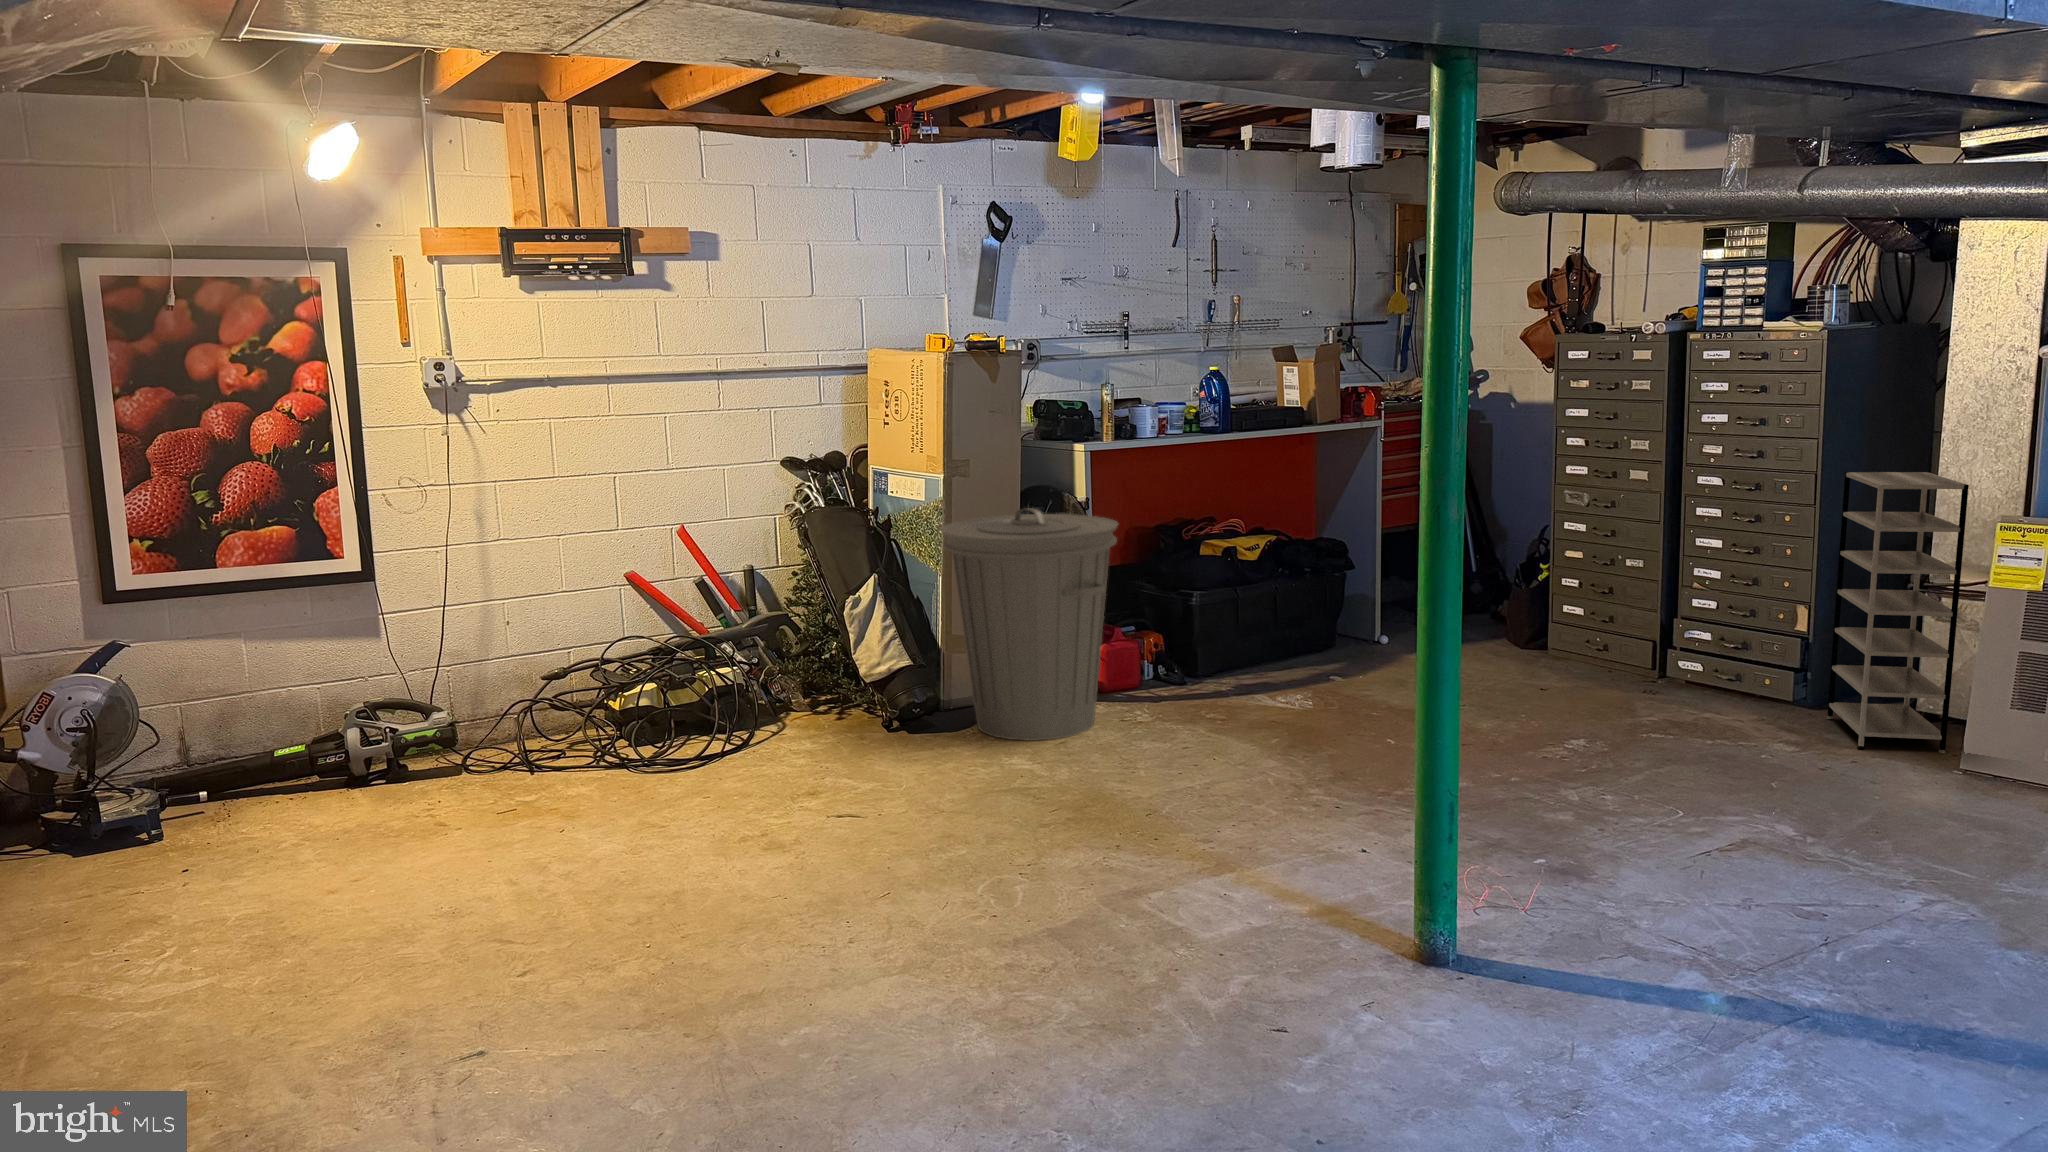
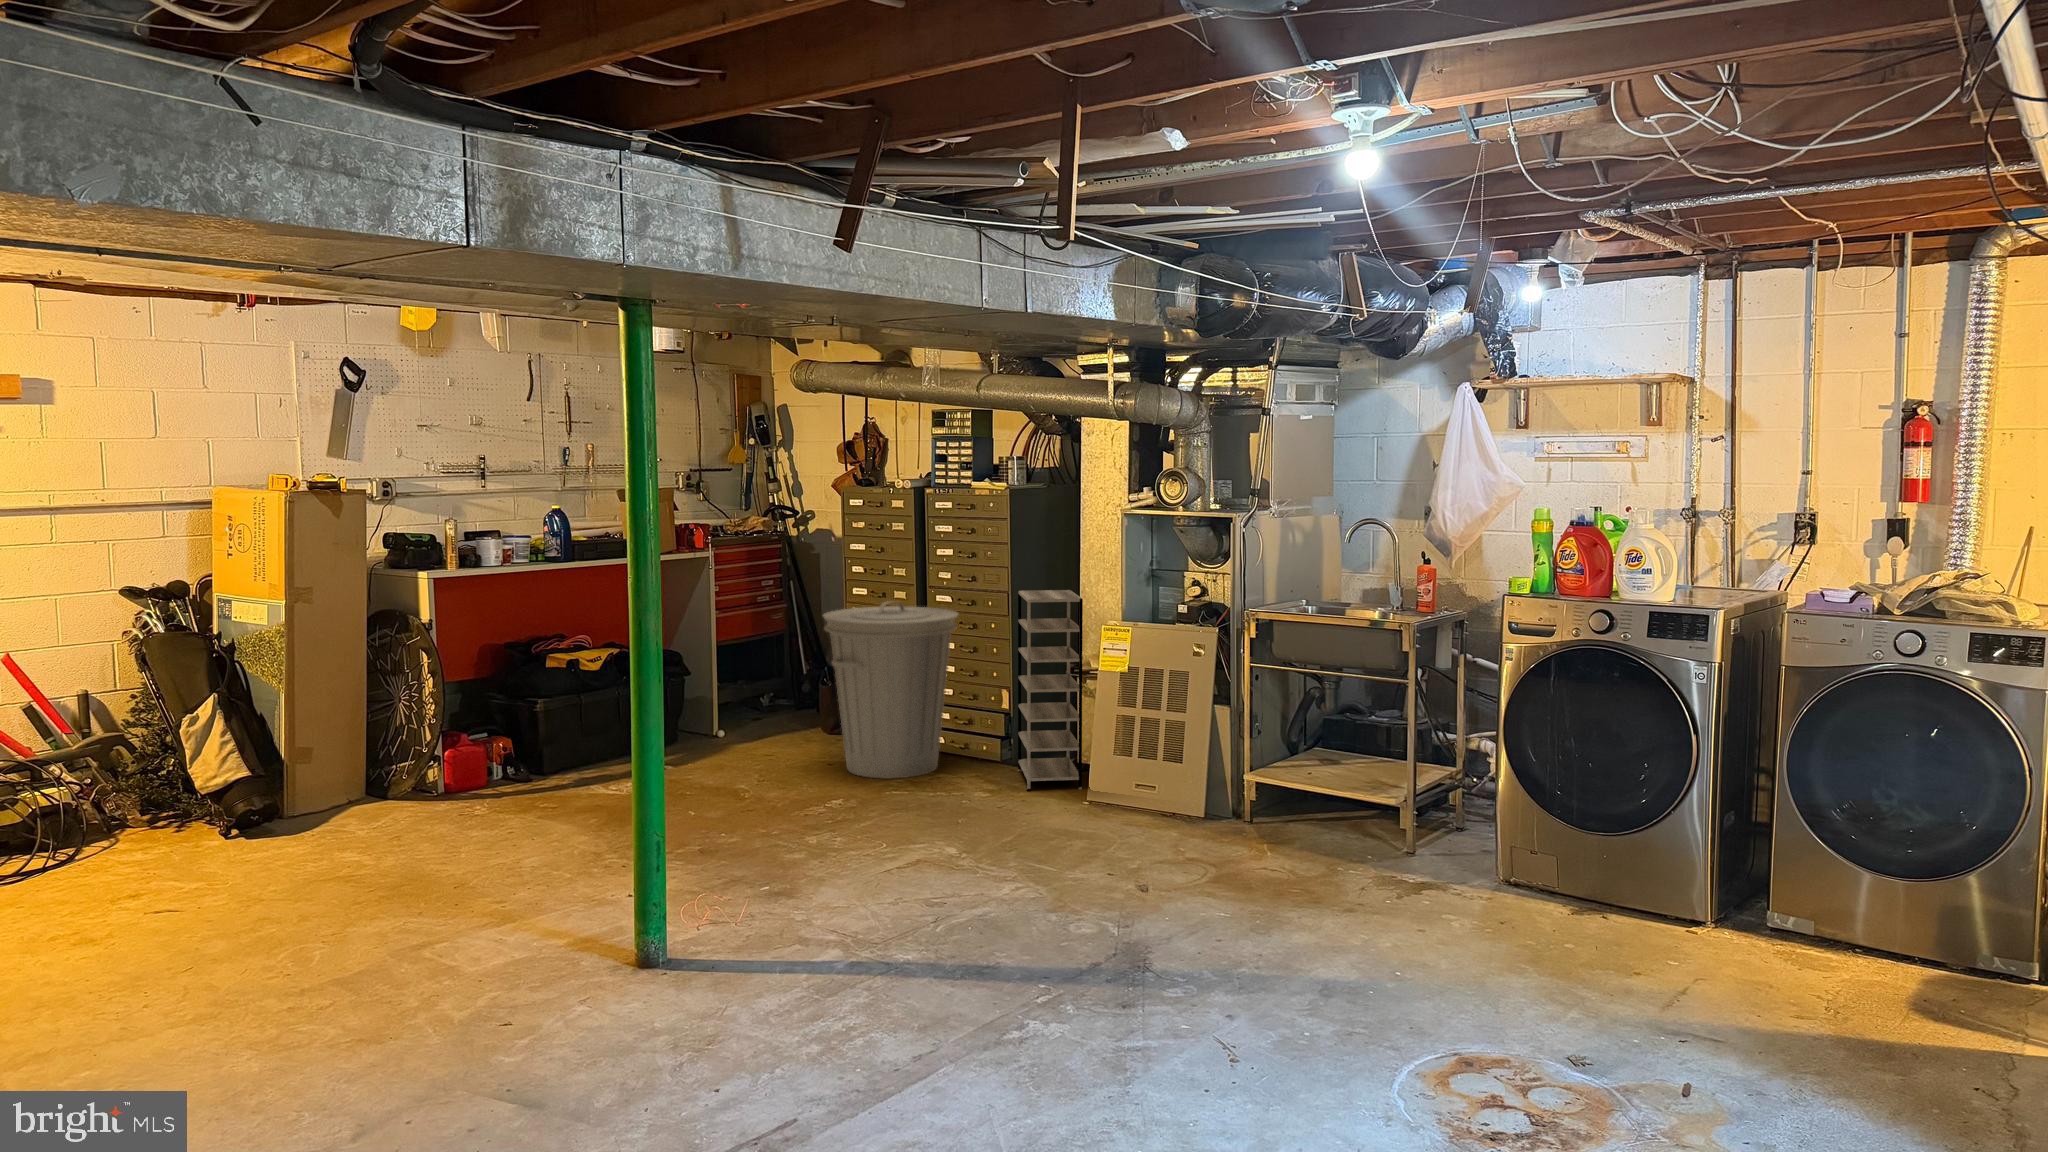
trash can: present [941,508,1118,741] -> present [823,601,958,778]

